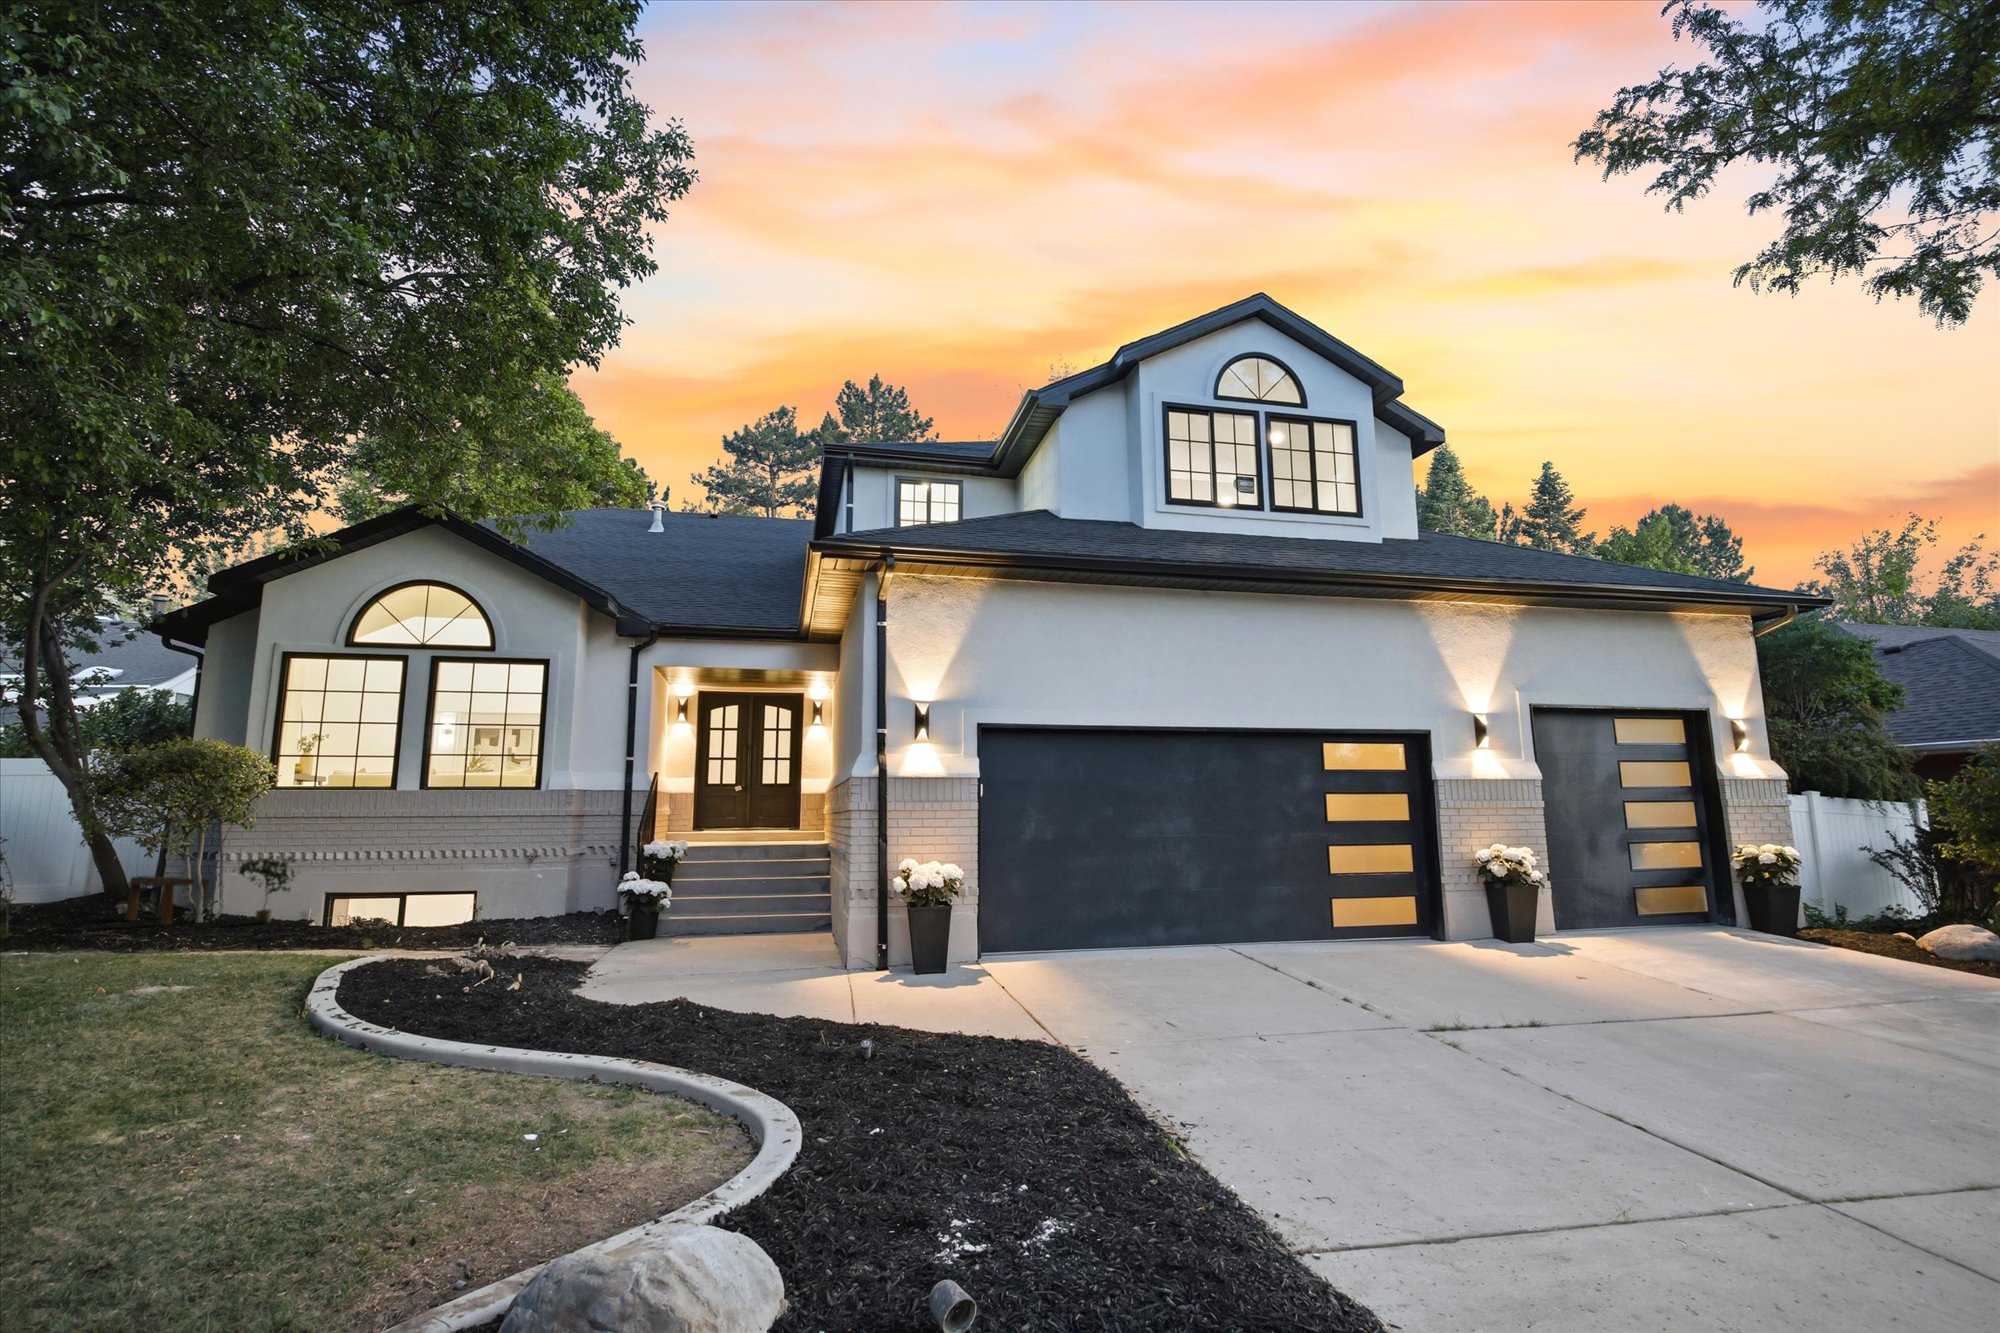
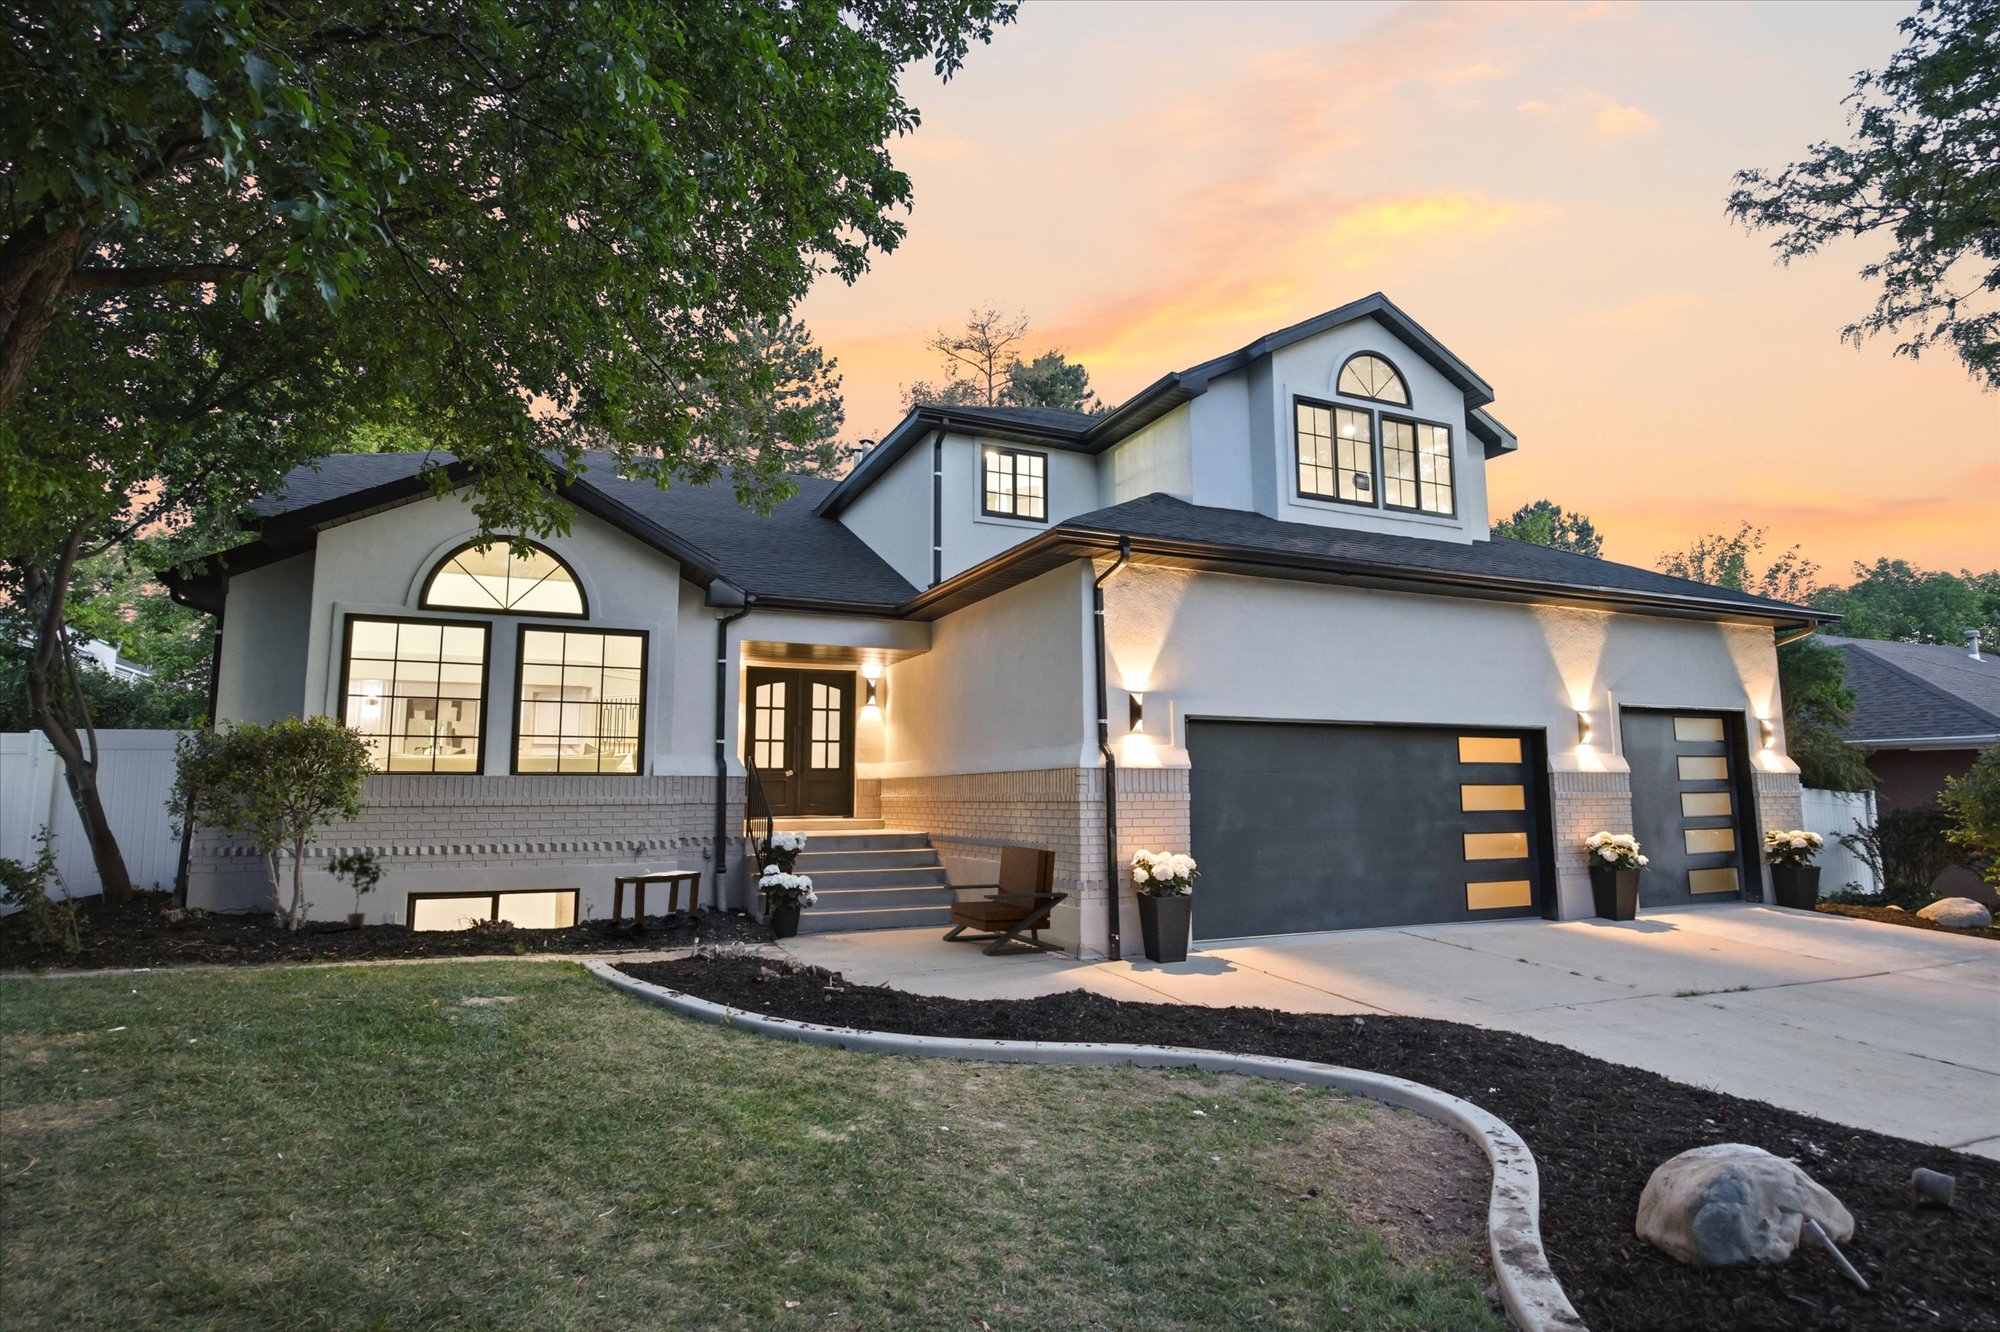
lounge chair: none [731,854,826,964] -> present [943,845,1068,956]
bench: present [125,876,210,926] -> present [612,871,701,924]

